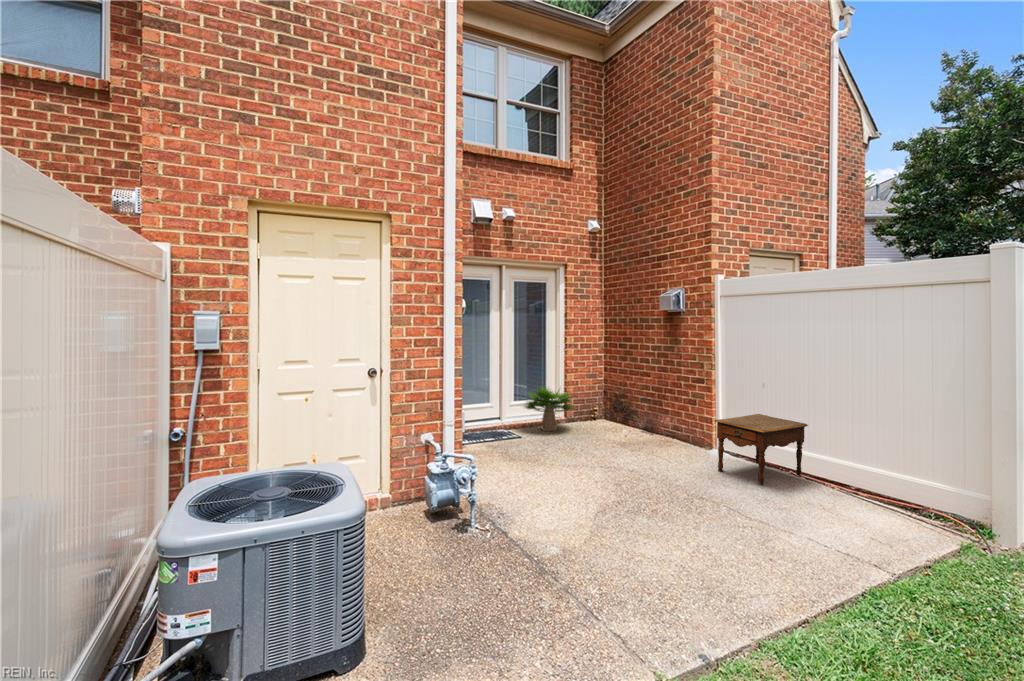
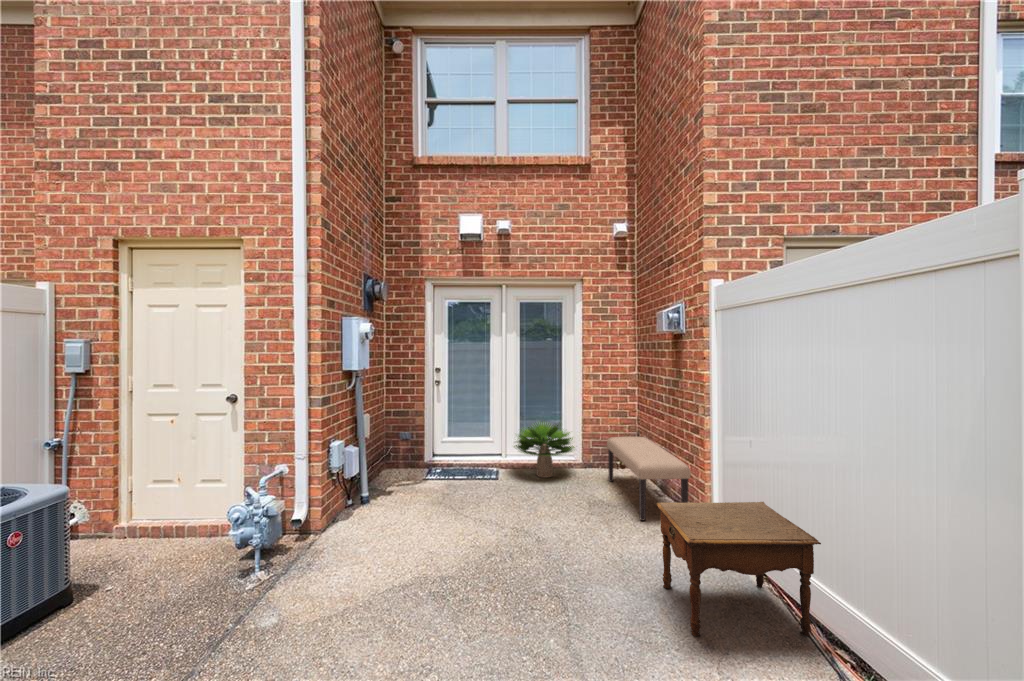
bench: none [597,392,683,445] -> present [607,437,691,520]

